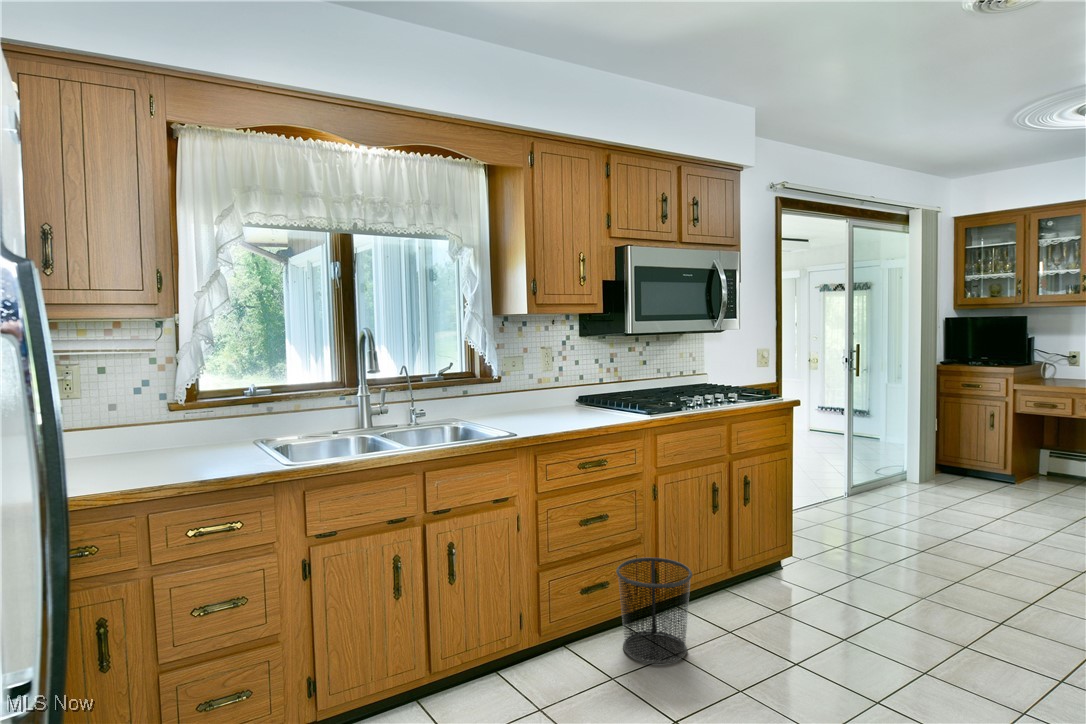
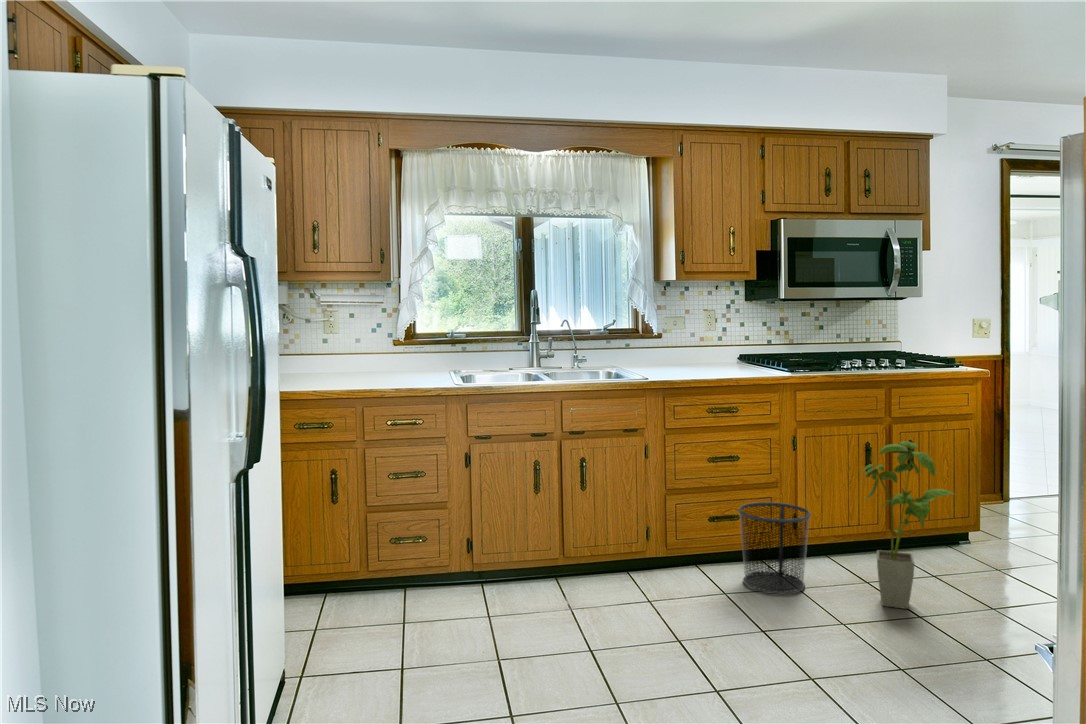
house plant: none [736,488,825,658] -> present [862,441,953,609]

